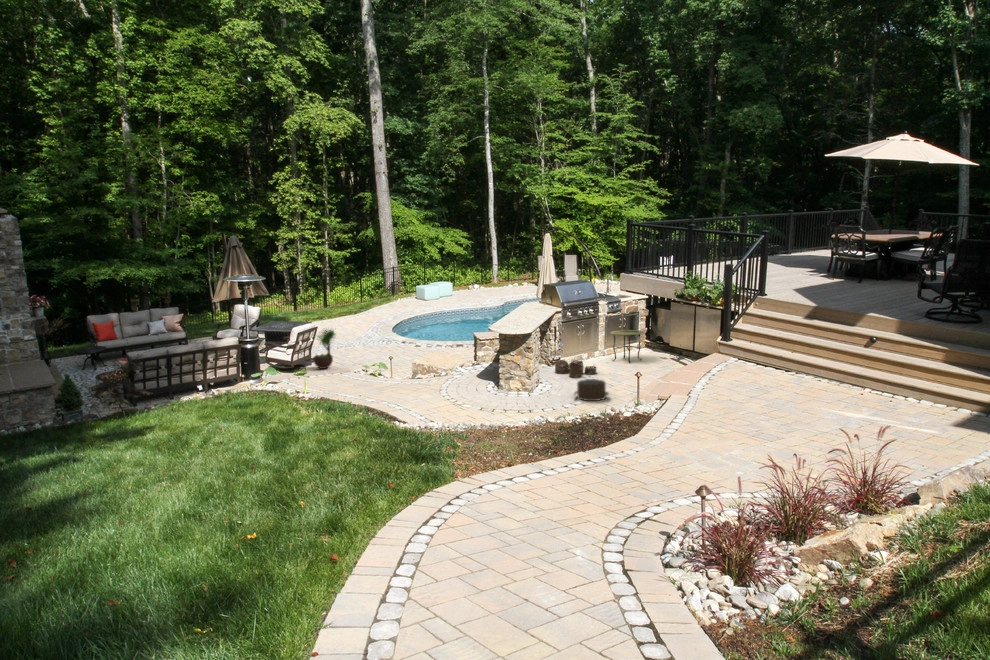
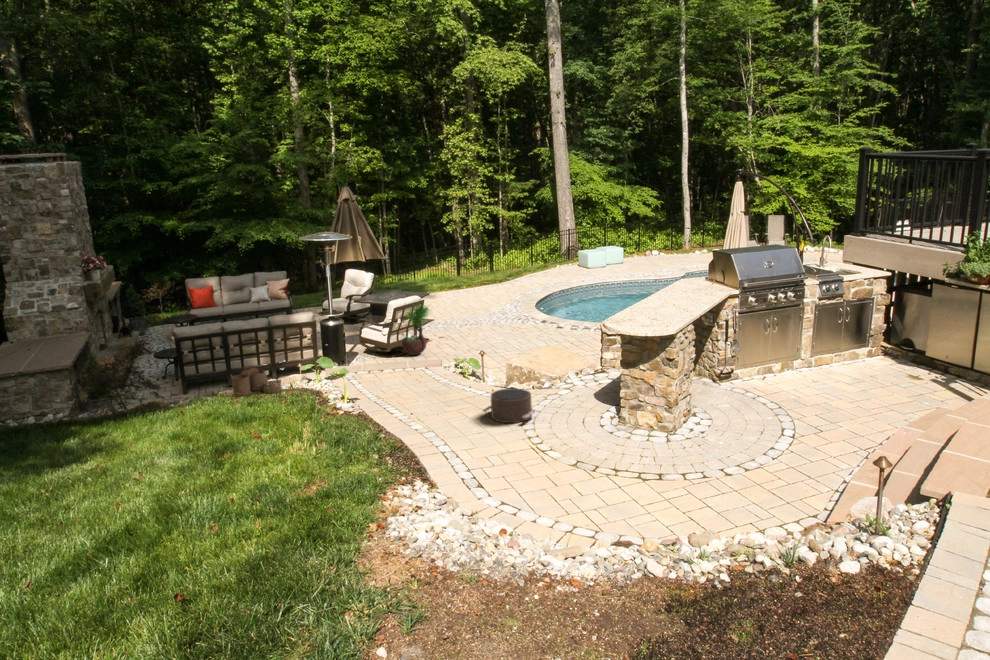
side table: present [611,330,644,363] -> none [822,327,881,382]
woven basket: present [555,360,596,378] -> present [231,367,281,396]
pouf: present [574,379,609,401] -> present [483,388,535,423]

